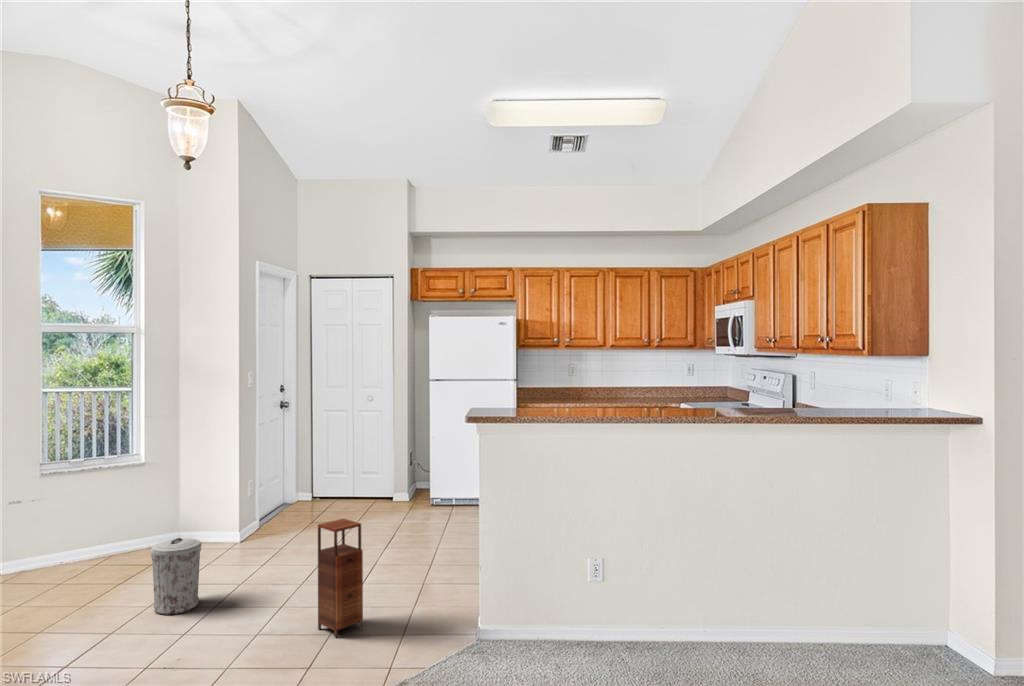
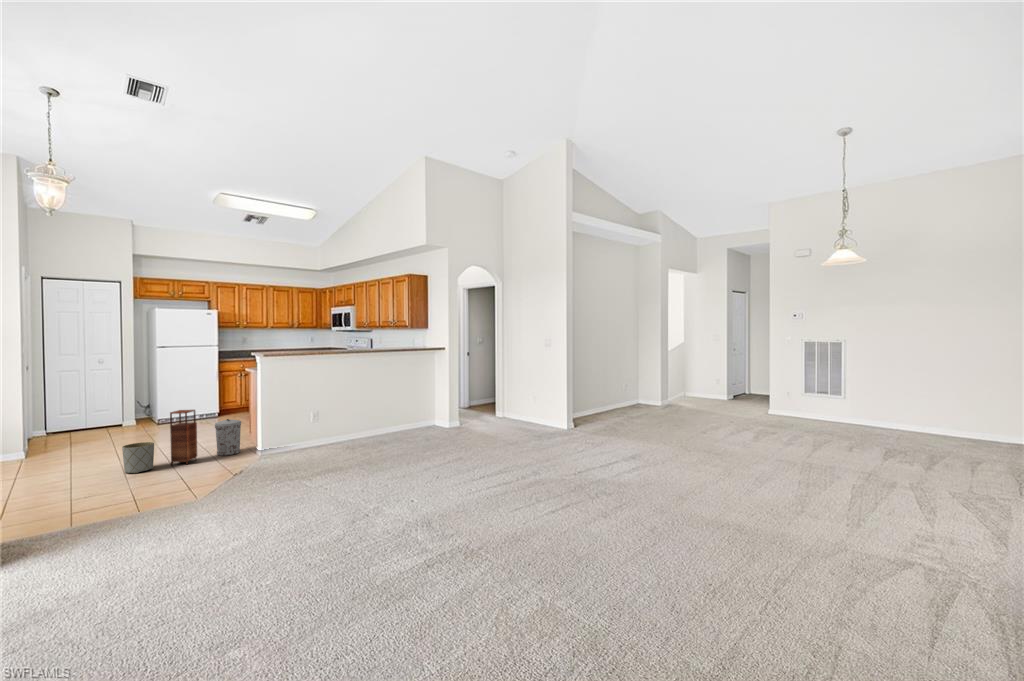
trash can: present [150,538,201,615] -> present [215,419,241,456]
planter: none [242,573,292,638] -> present [122,442,154,473]

